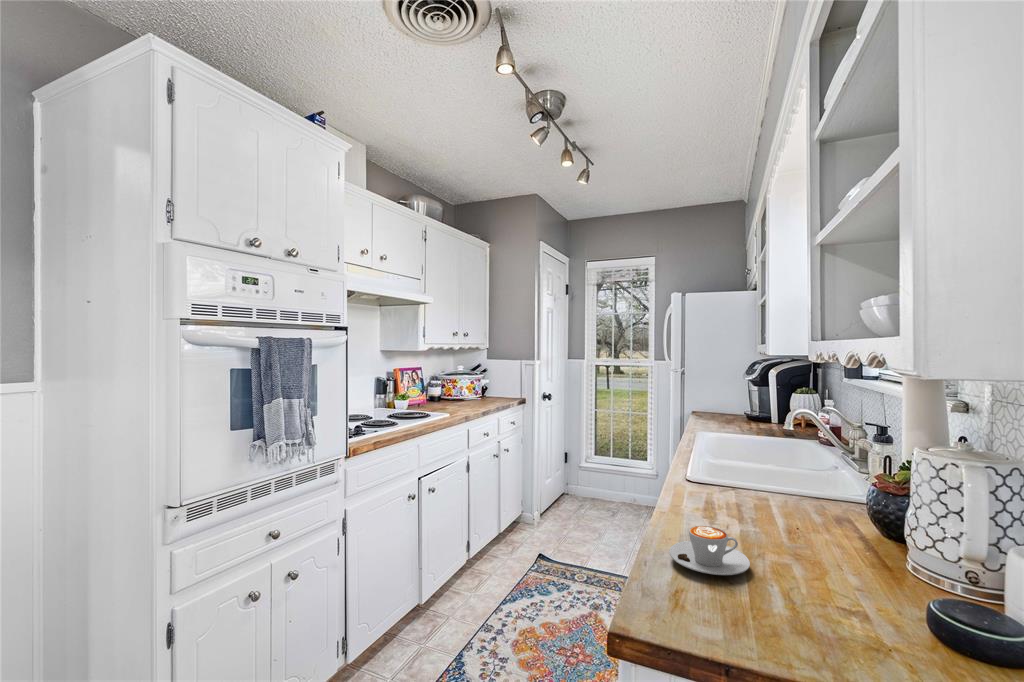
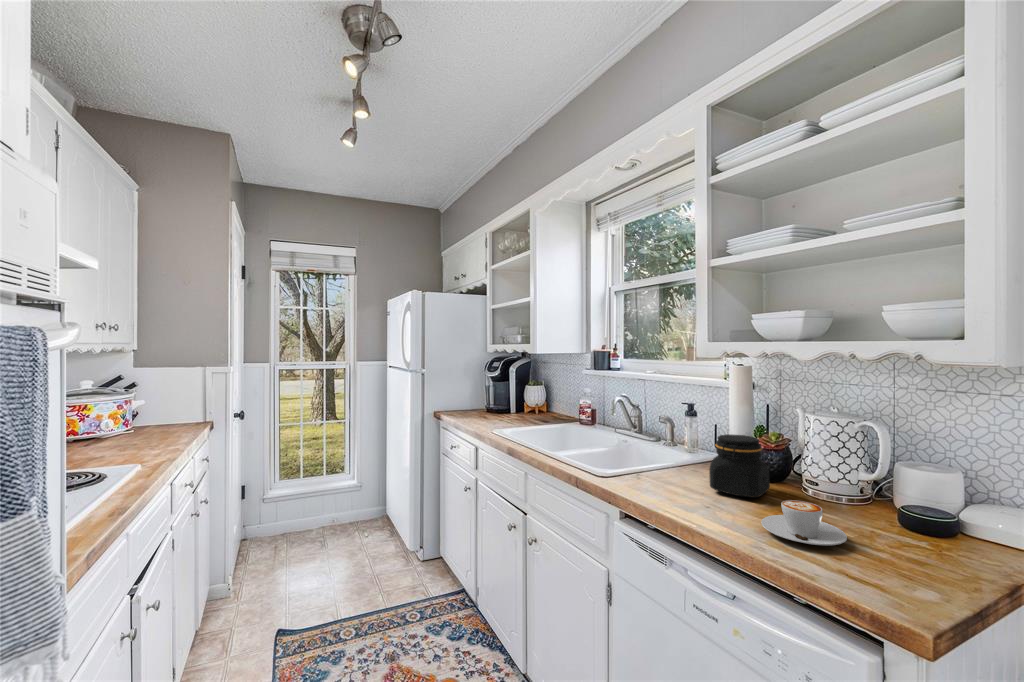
jar: none [736,462,816,538] -> present [709,434,770,497]

